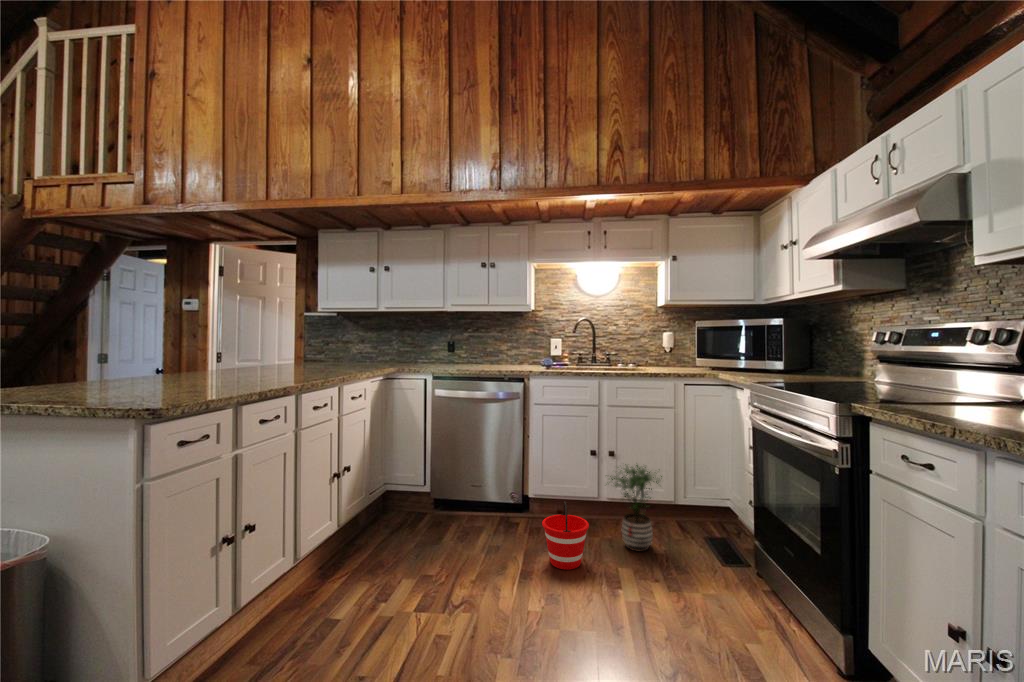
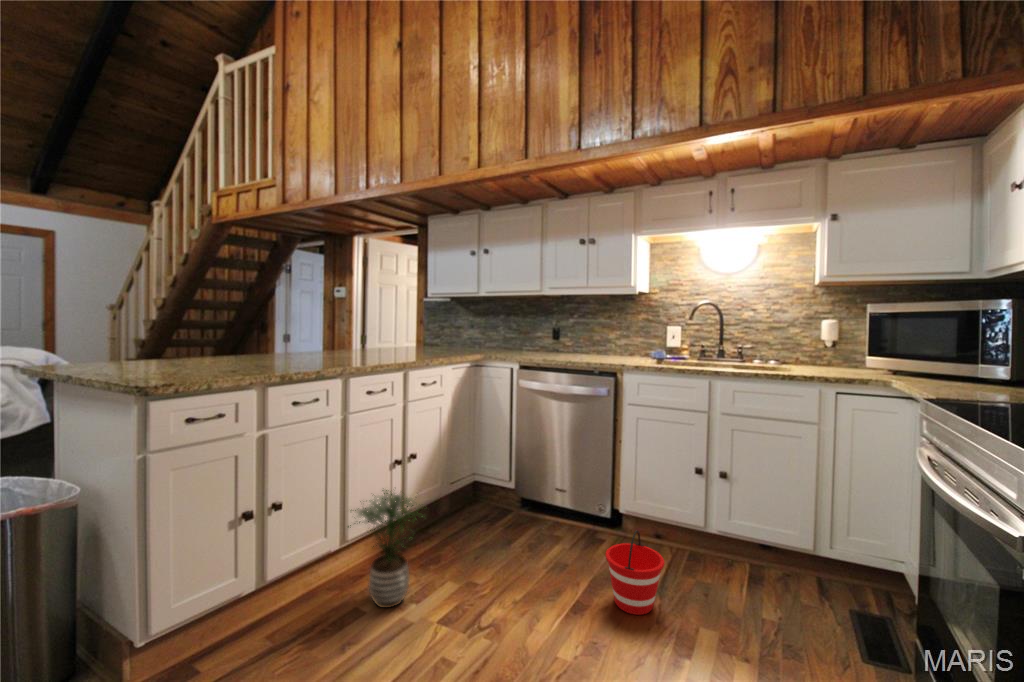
potted plant: present [609,464,662,552] -> present [348,488,423,608]

